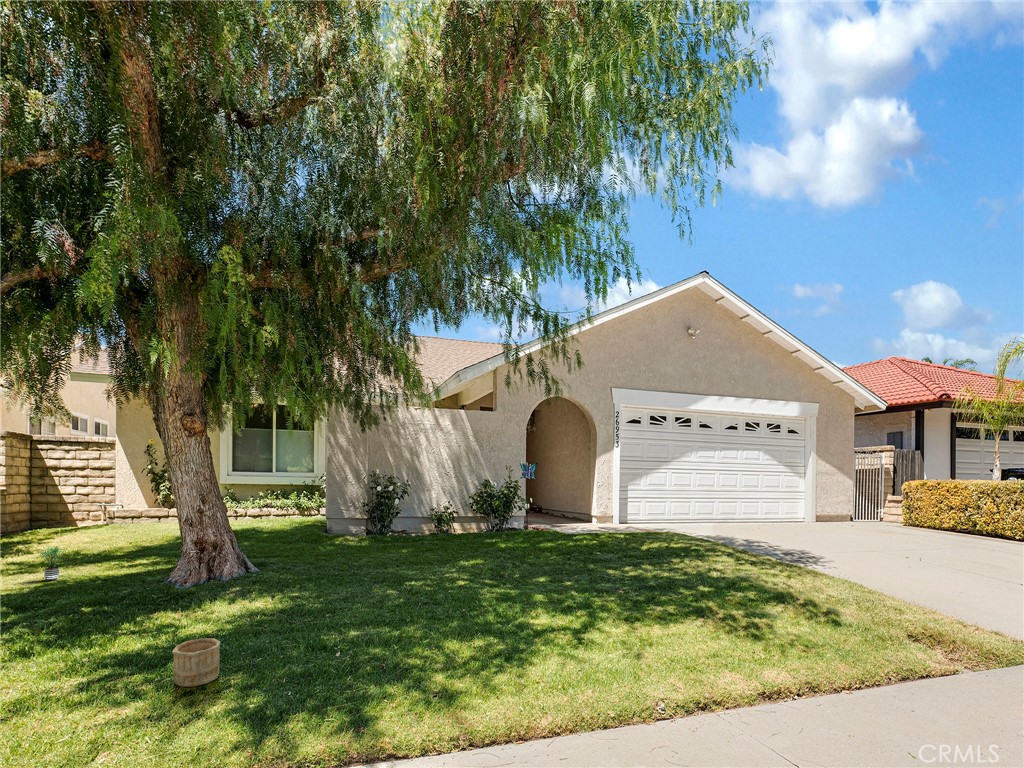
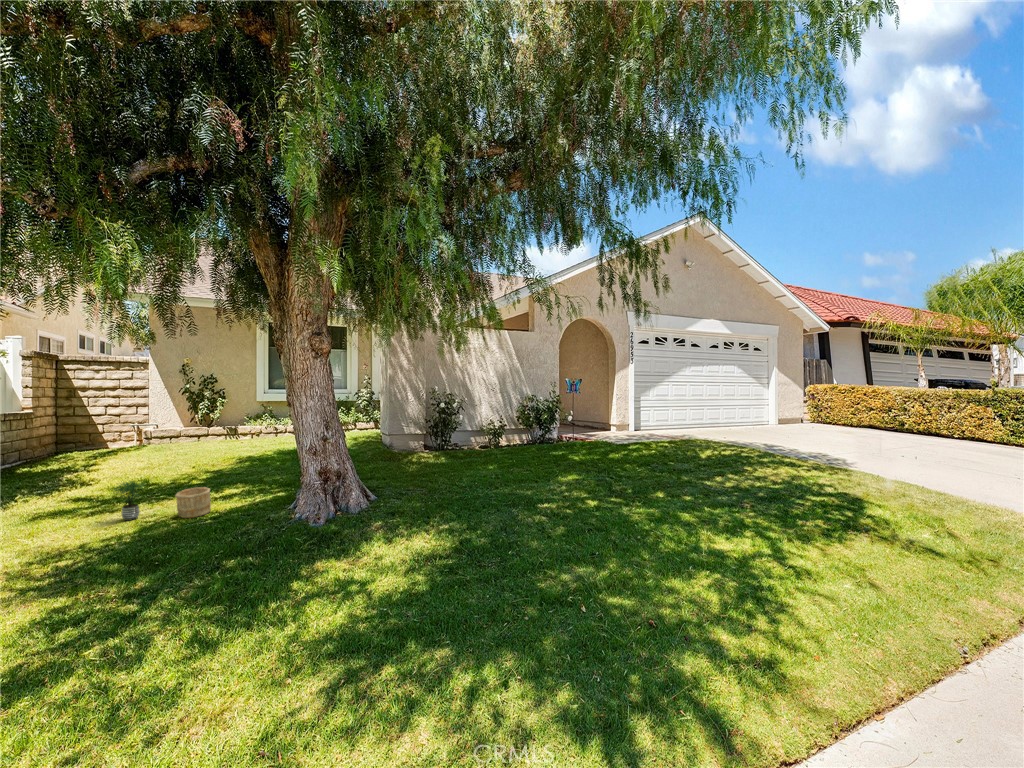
wooden bucket: present [172,638,221,687] -> present [175,487,211,518]

